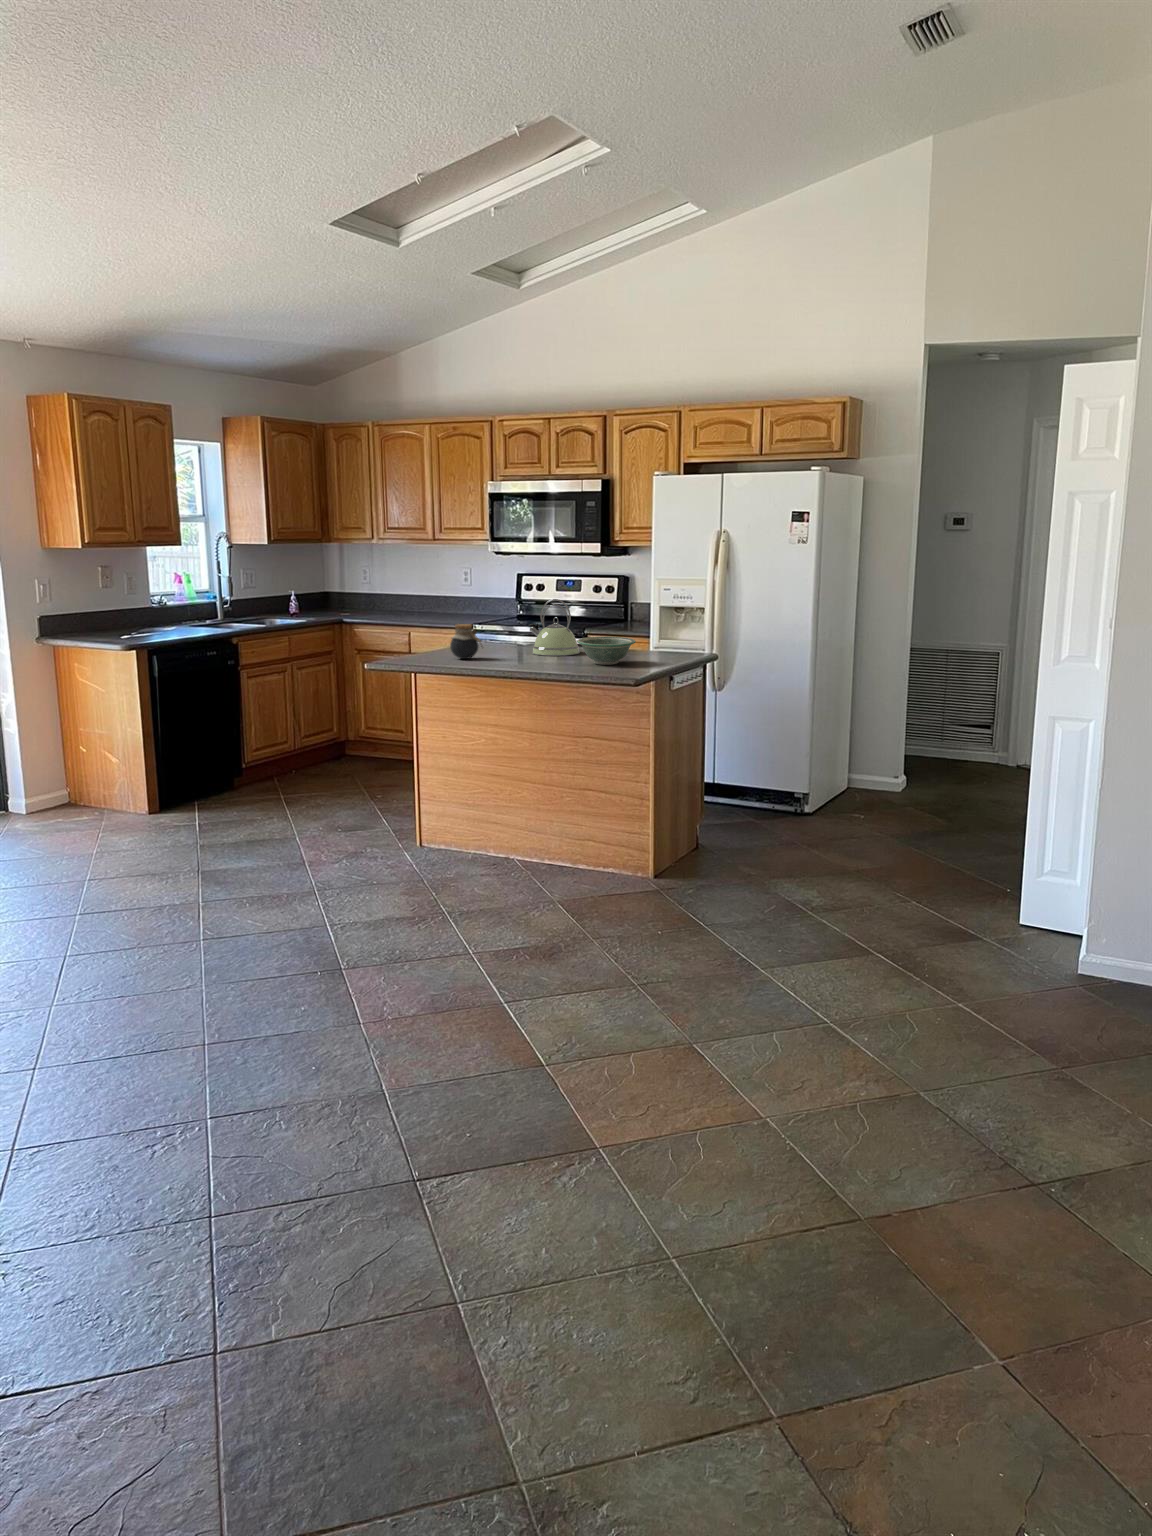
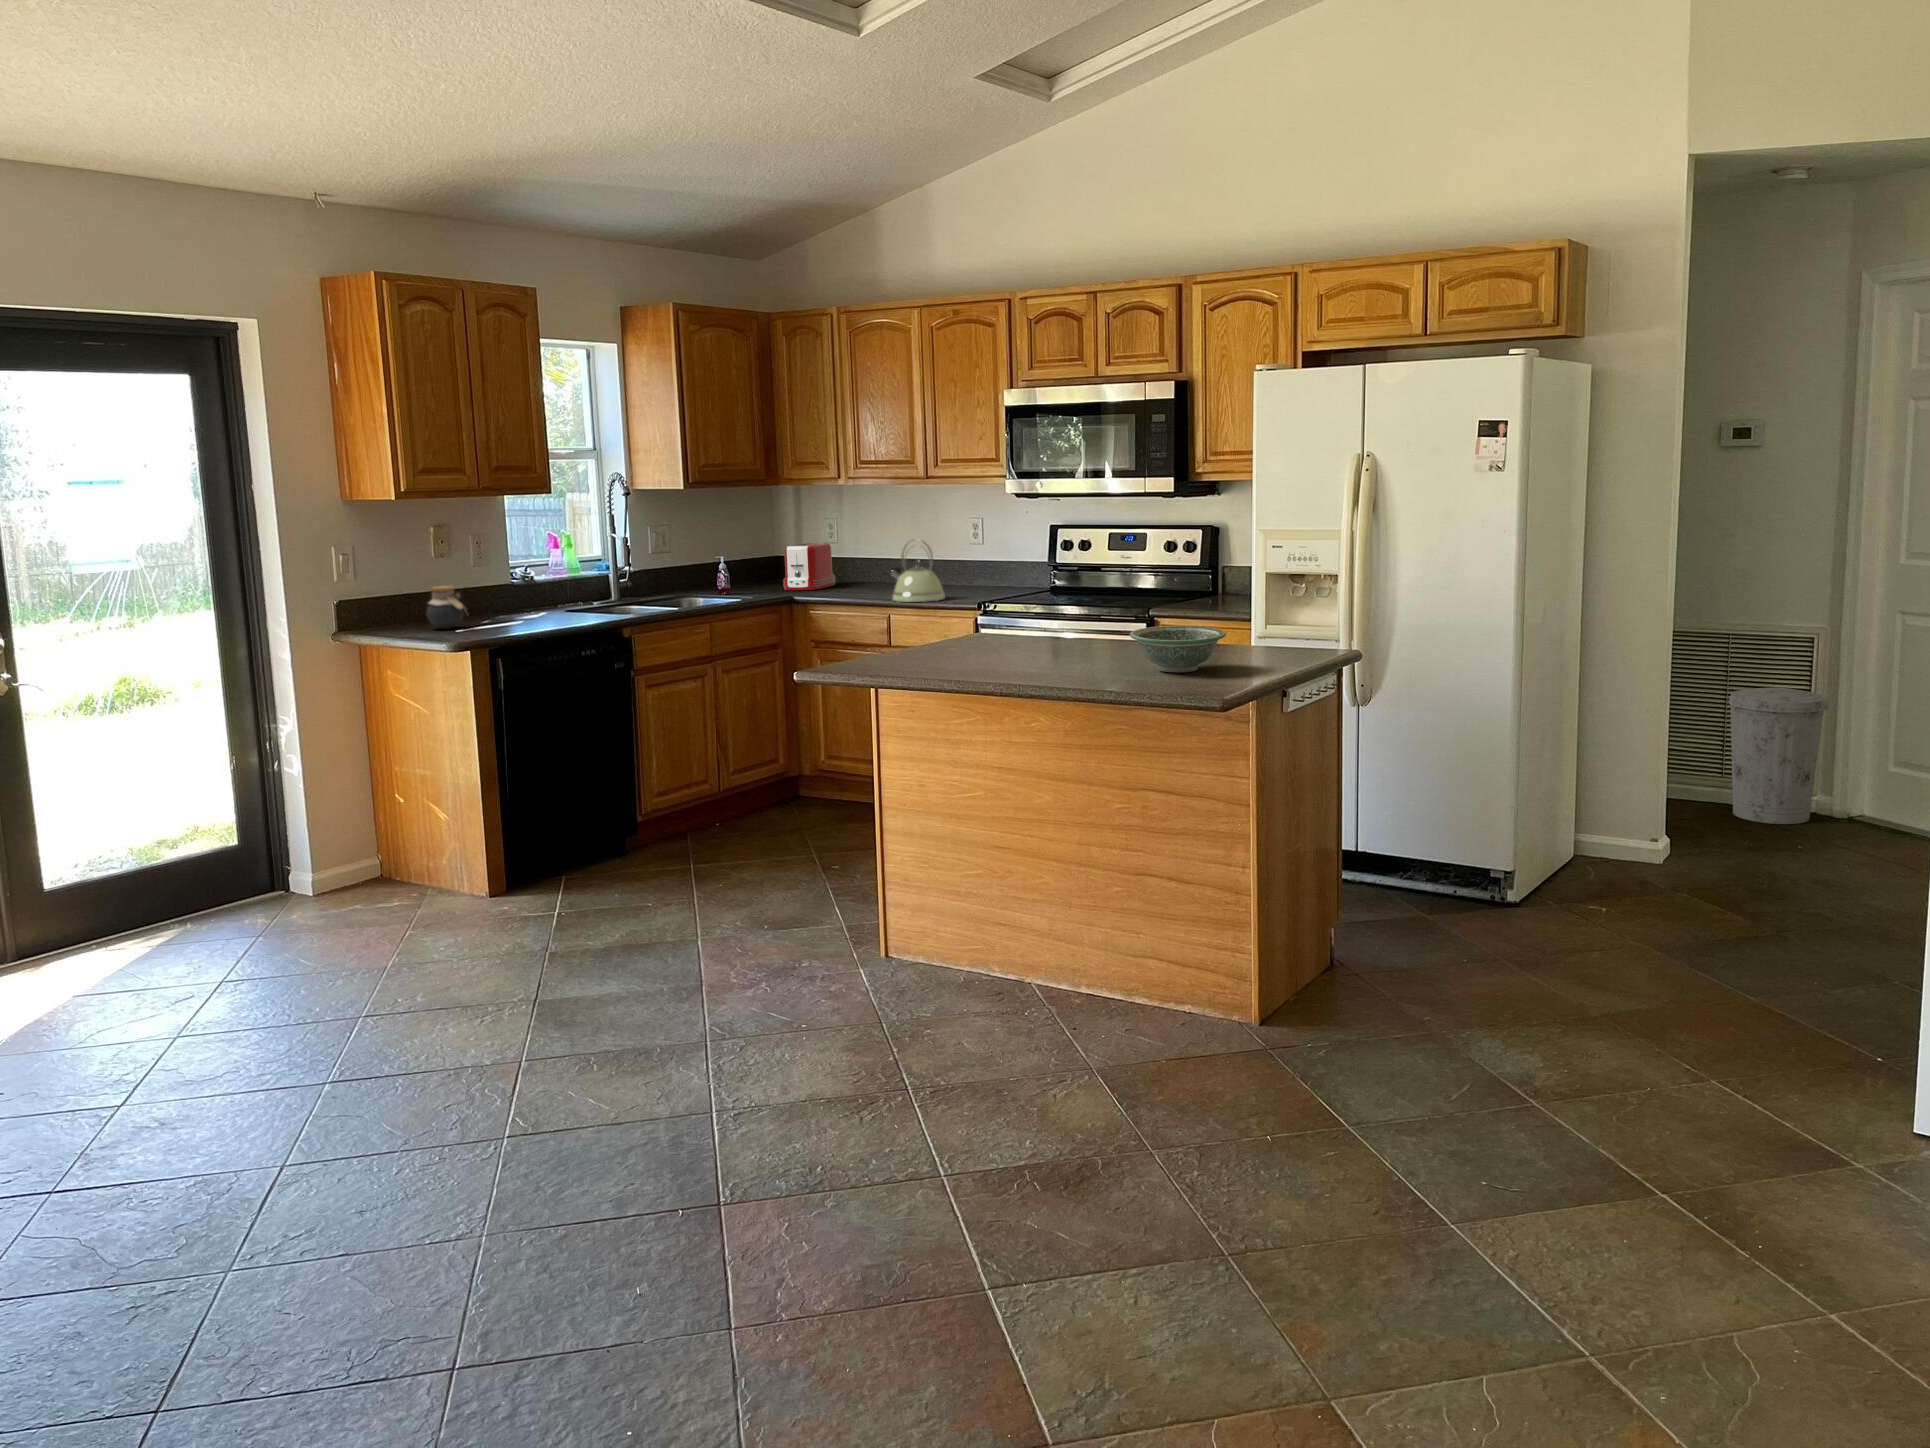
toaster: none [335,584,371,616] -> present [783,543,835,590]
kettle: present [529,599,580,656] -> present [891,541,945,602]
jar: present [450,624,482,659] -> present [427,586,467,629]
trash can: none [943,685,1001,768] -> present [1729,688,1829,824]

